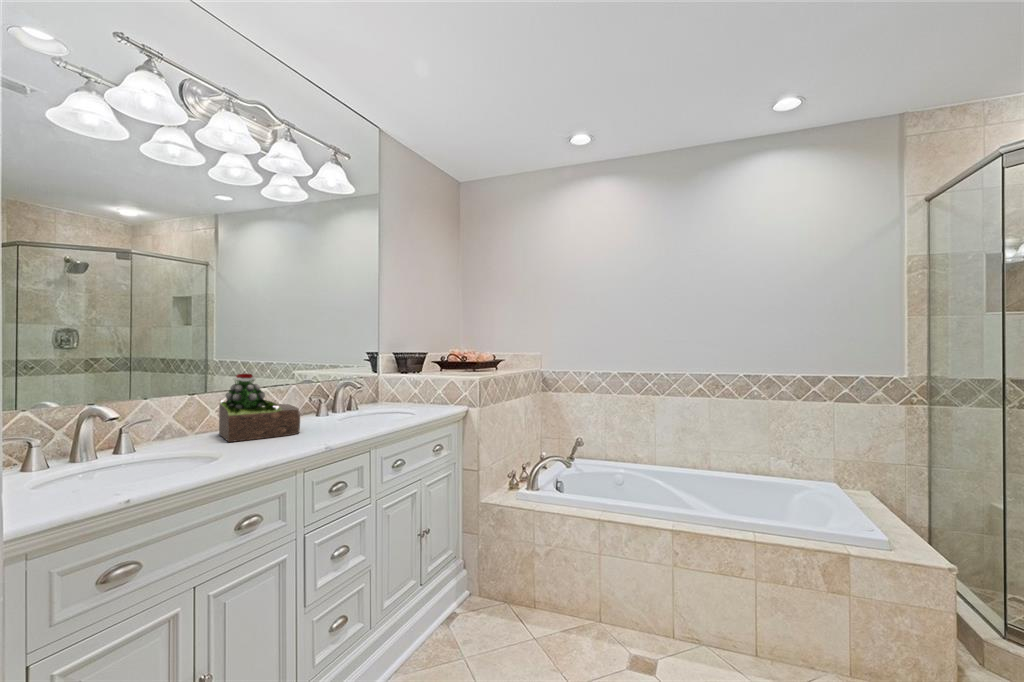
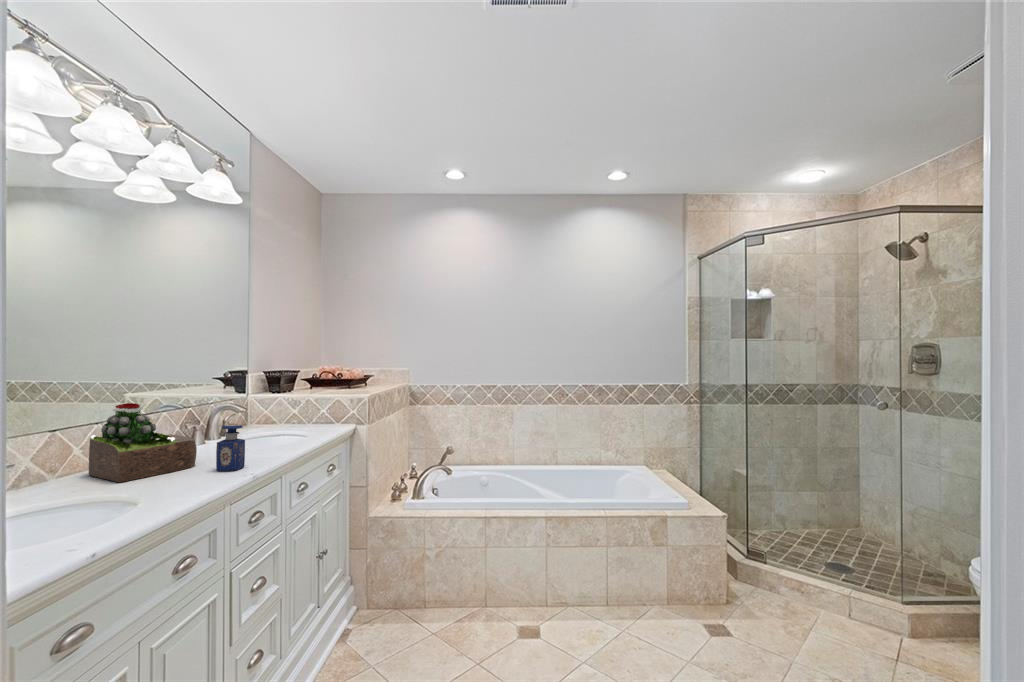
perfume bottle: none [307,396,333,440] -> present [216,424,245,471]

